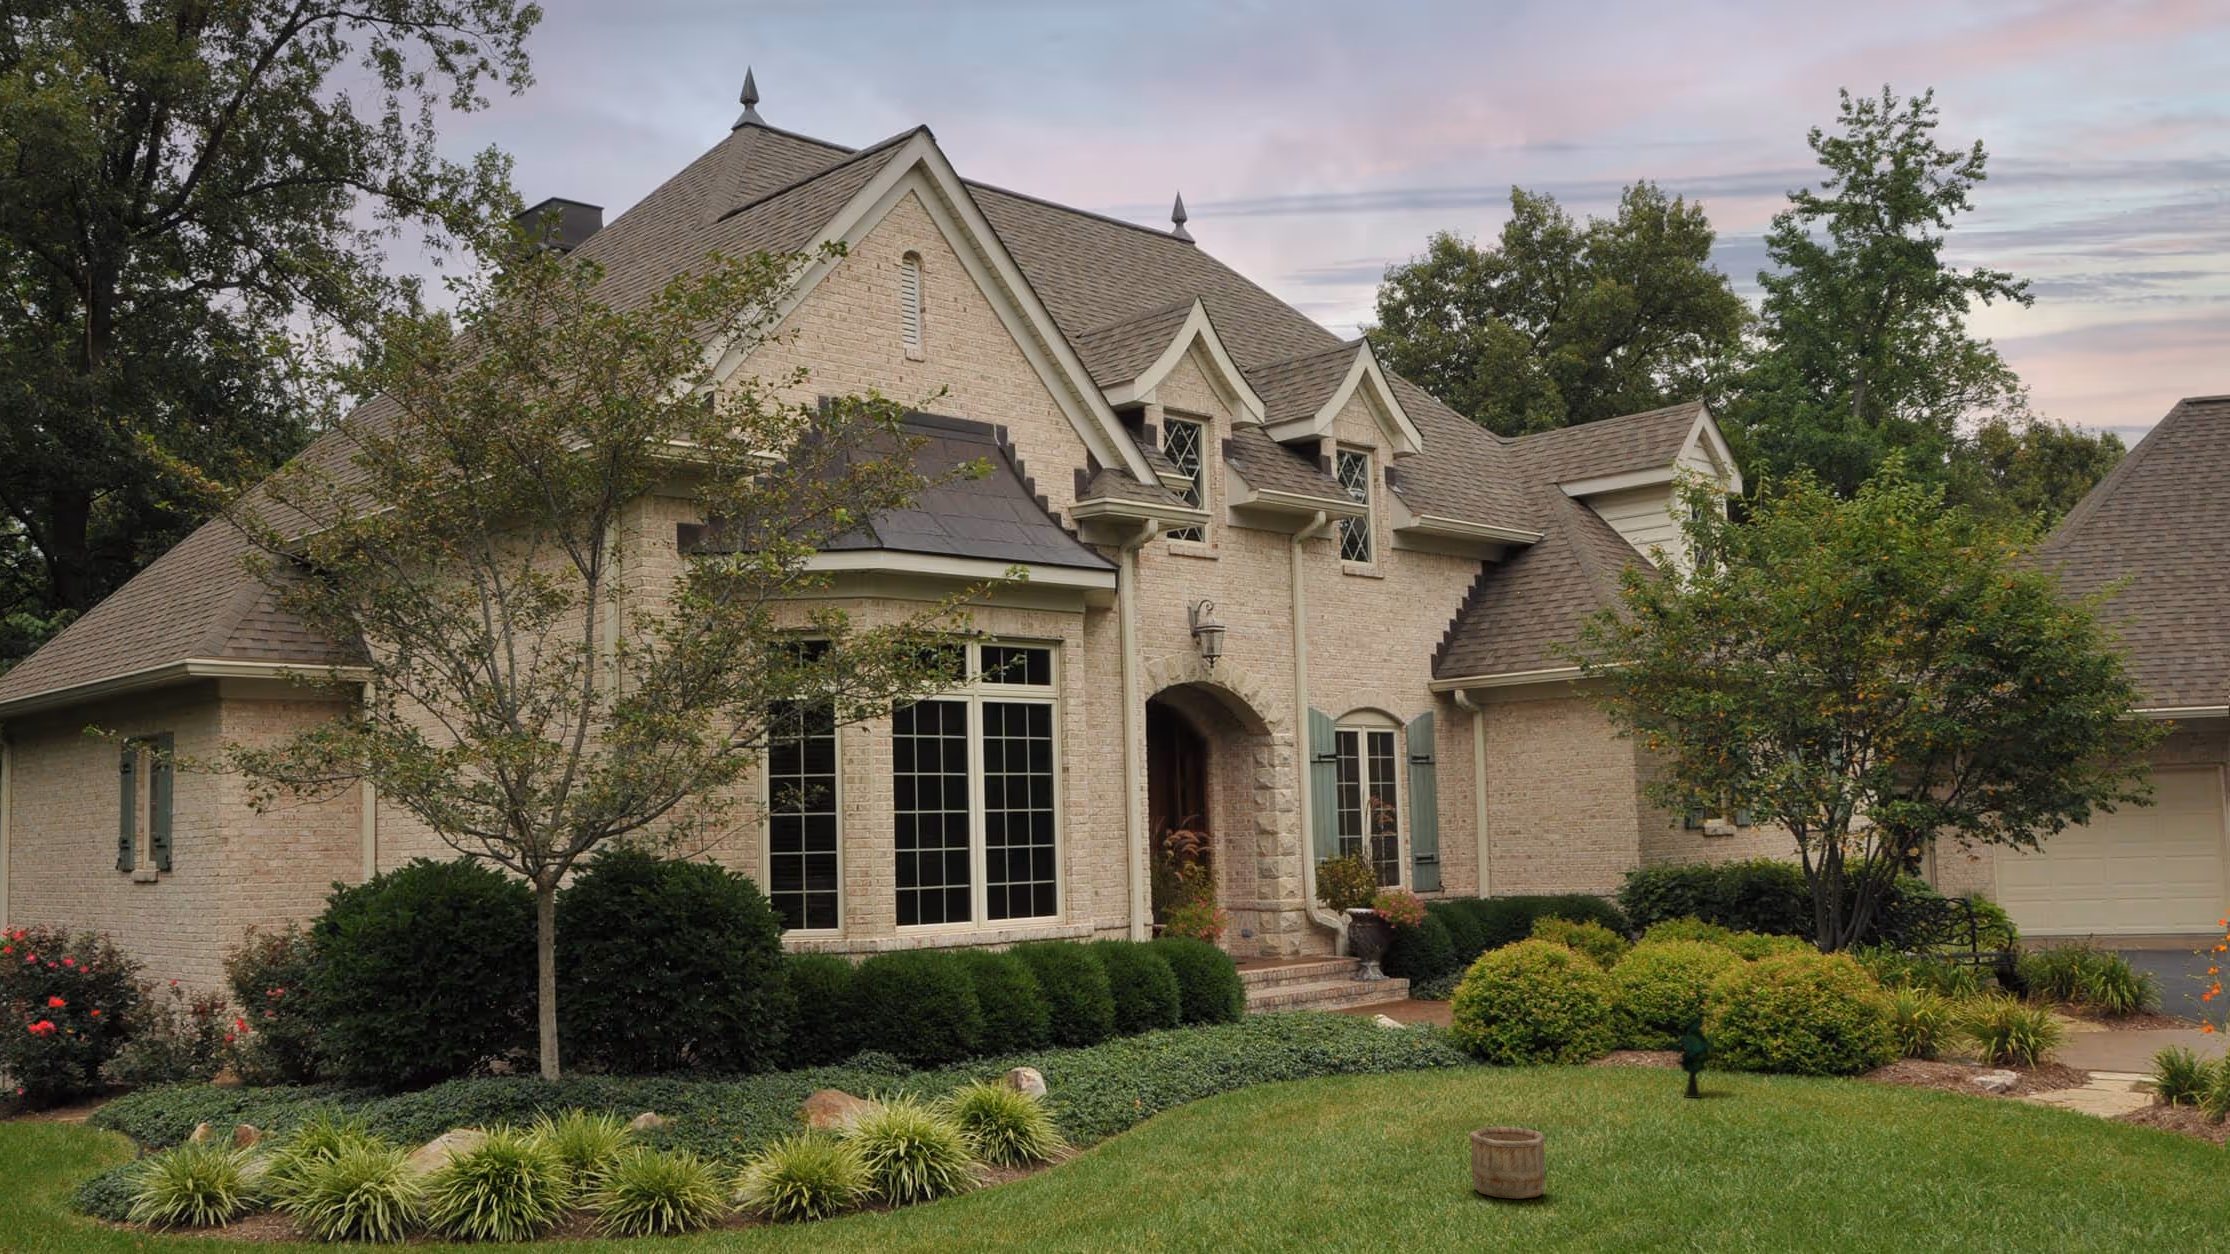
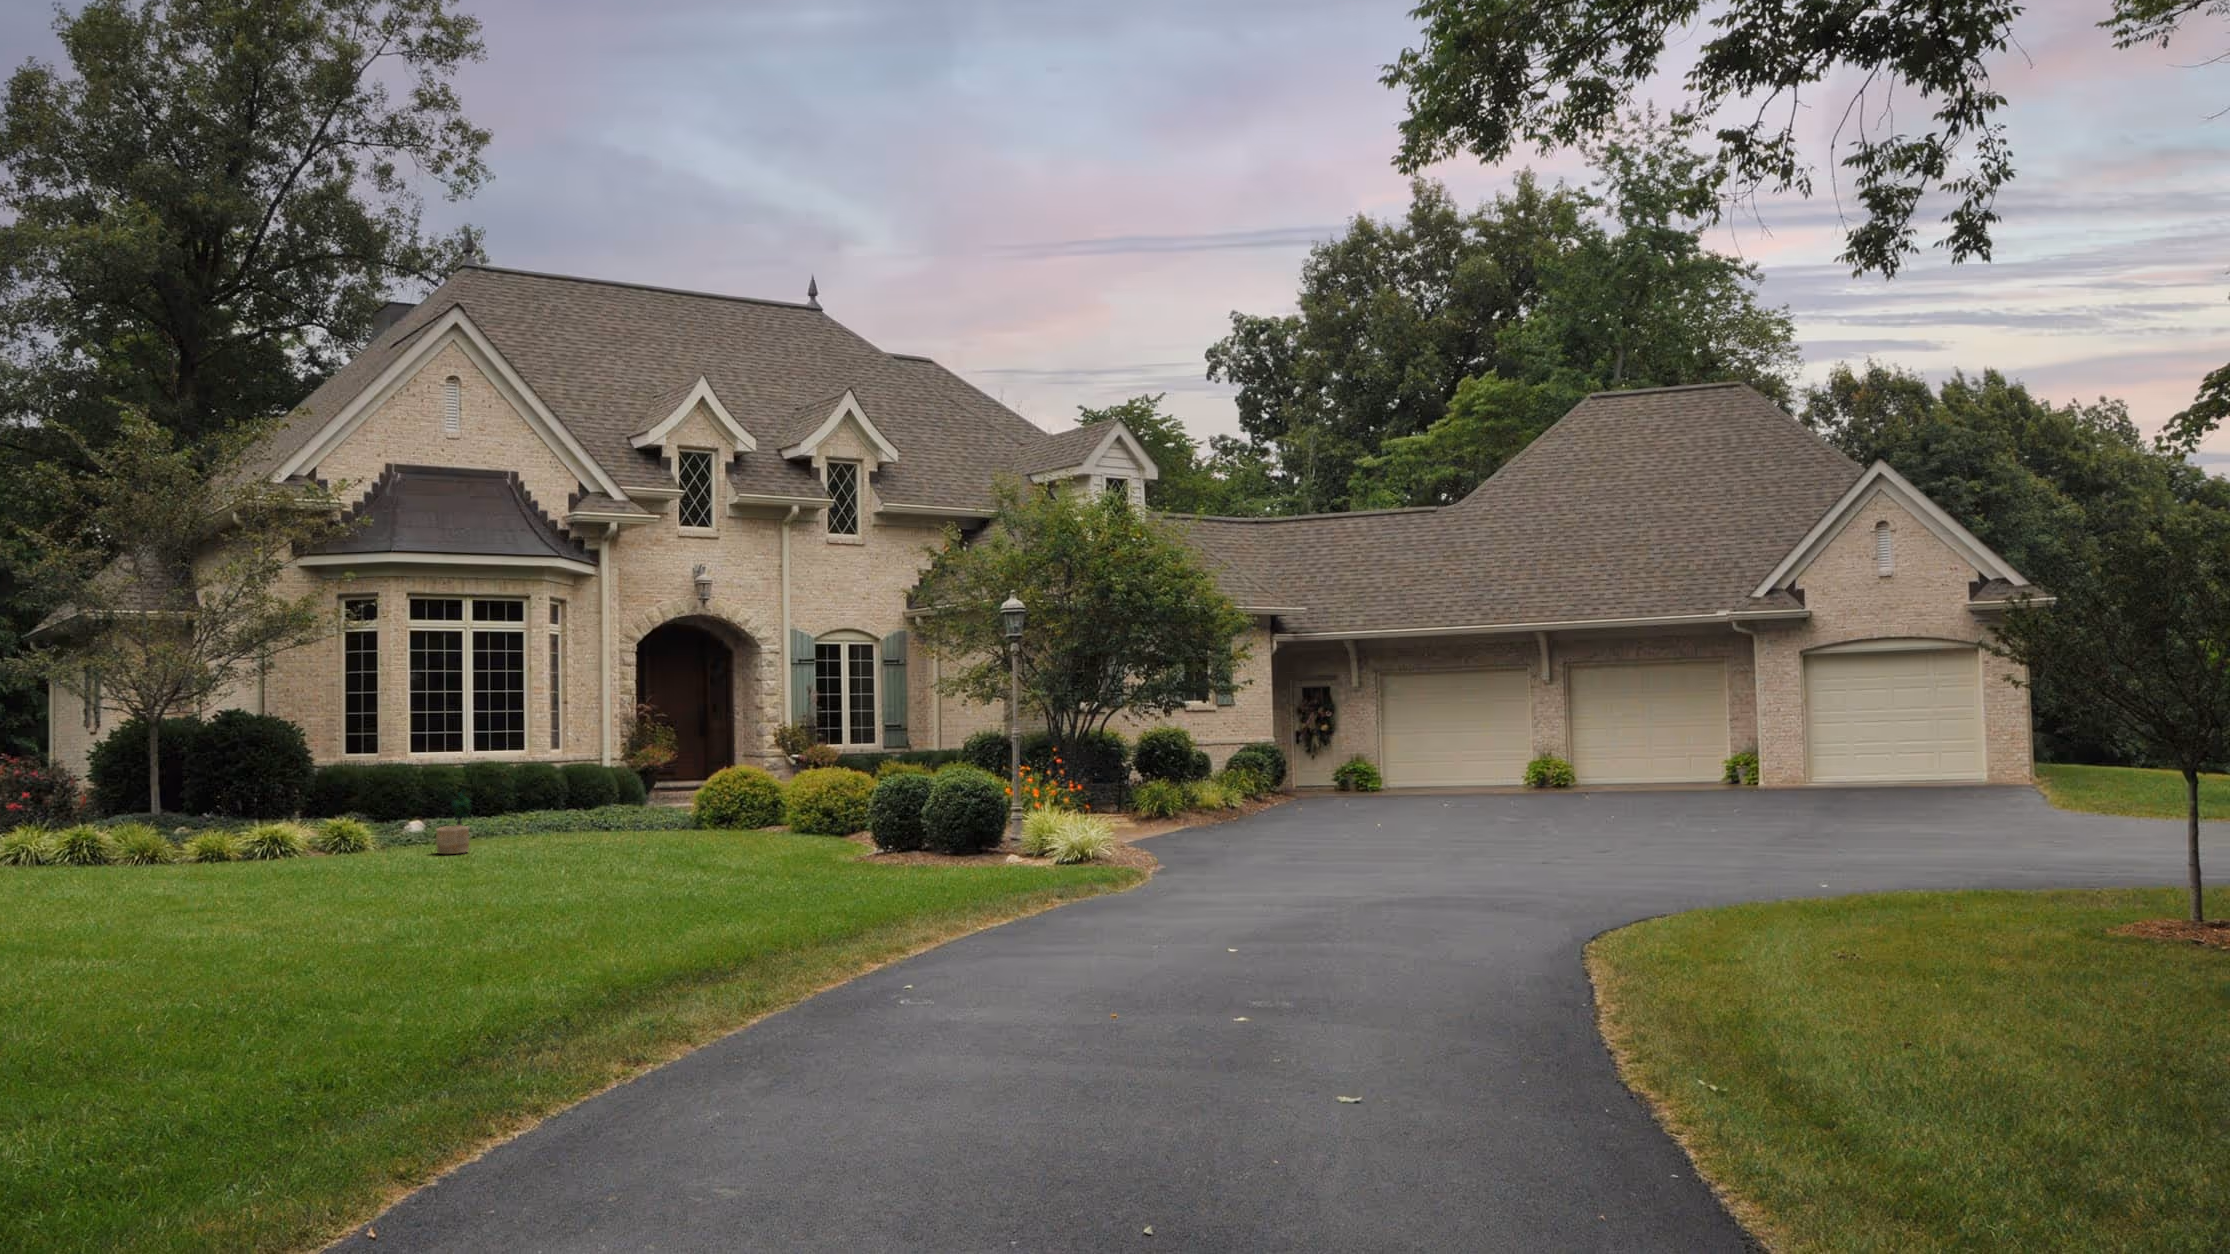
decorative plant: present [1668,1014,1715,1098] -> present [450,789,472,826]

